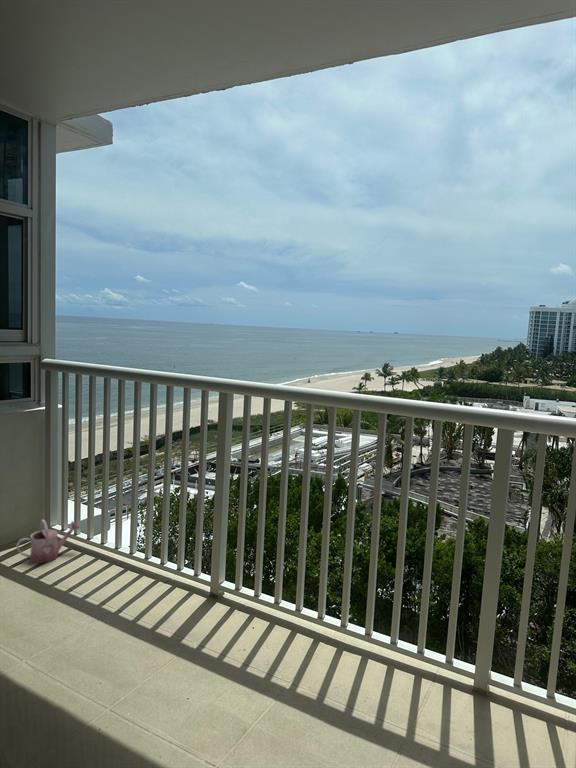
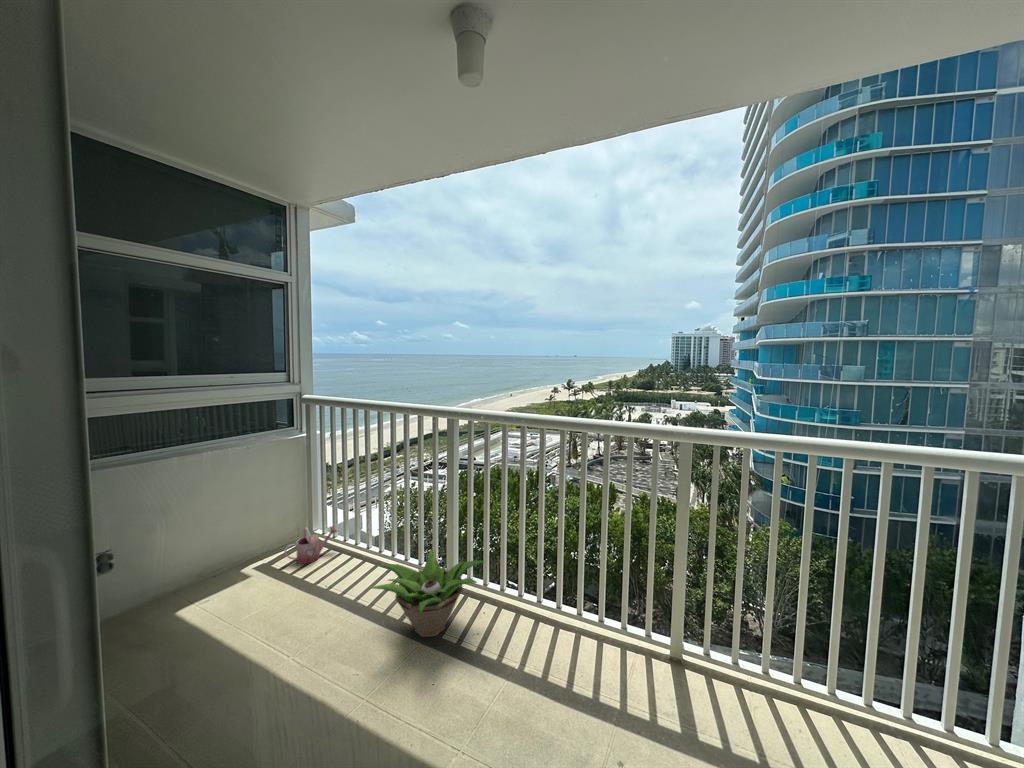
decorative plant: none [119,550,256,648] -> present [371,550,484,637]

